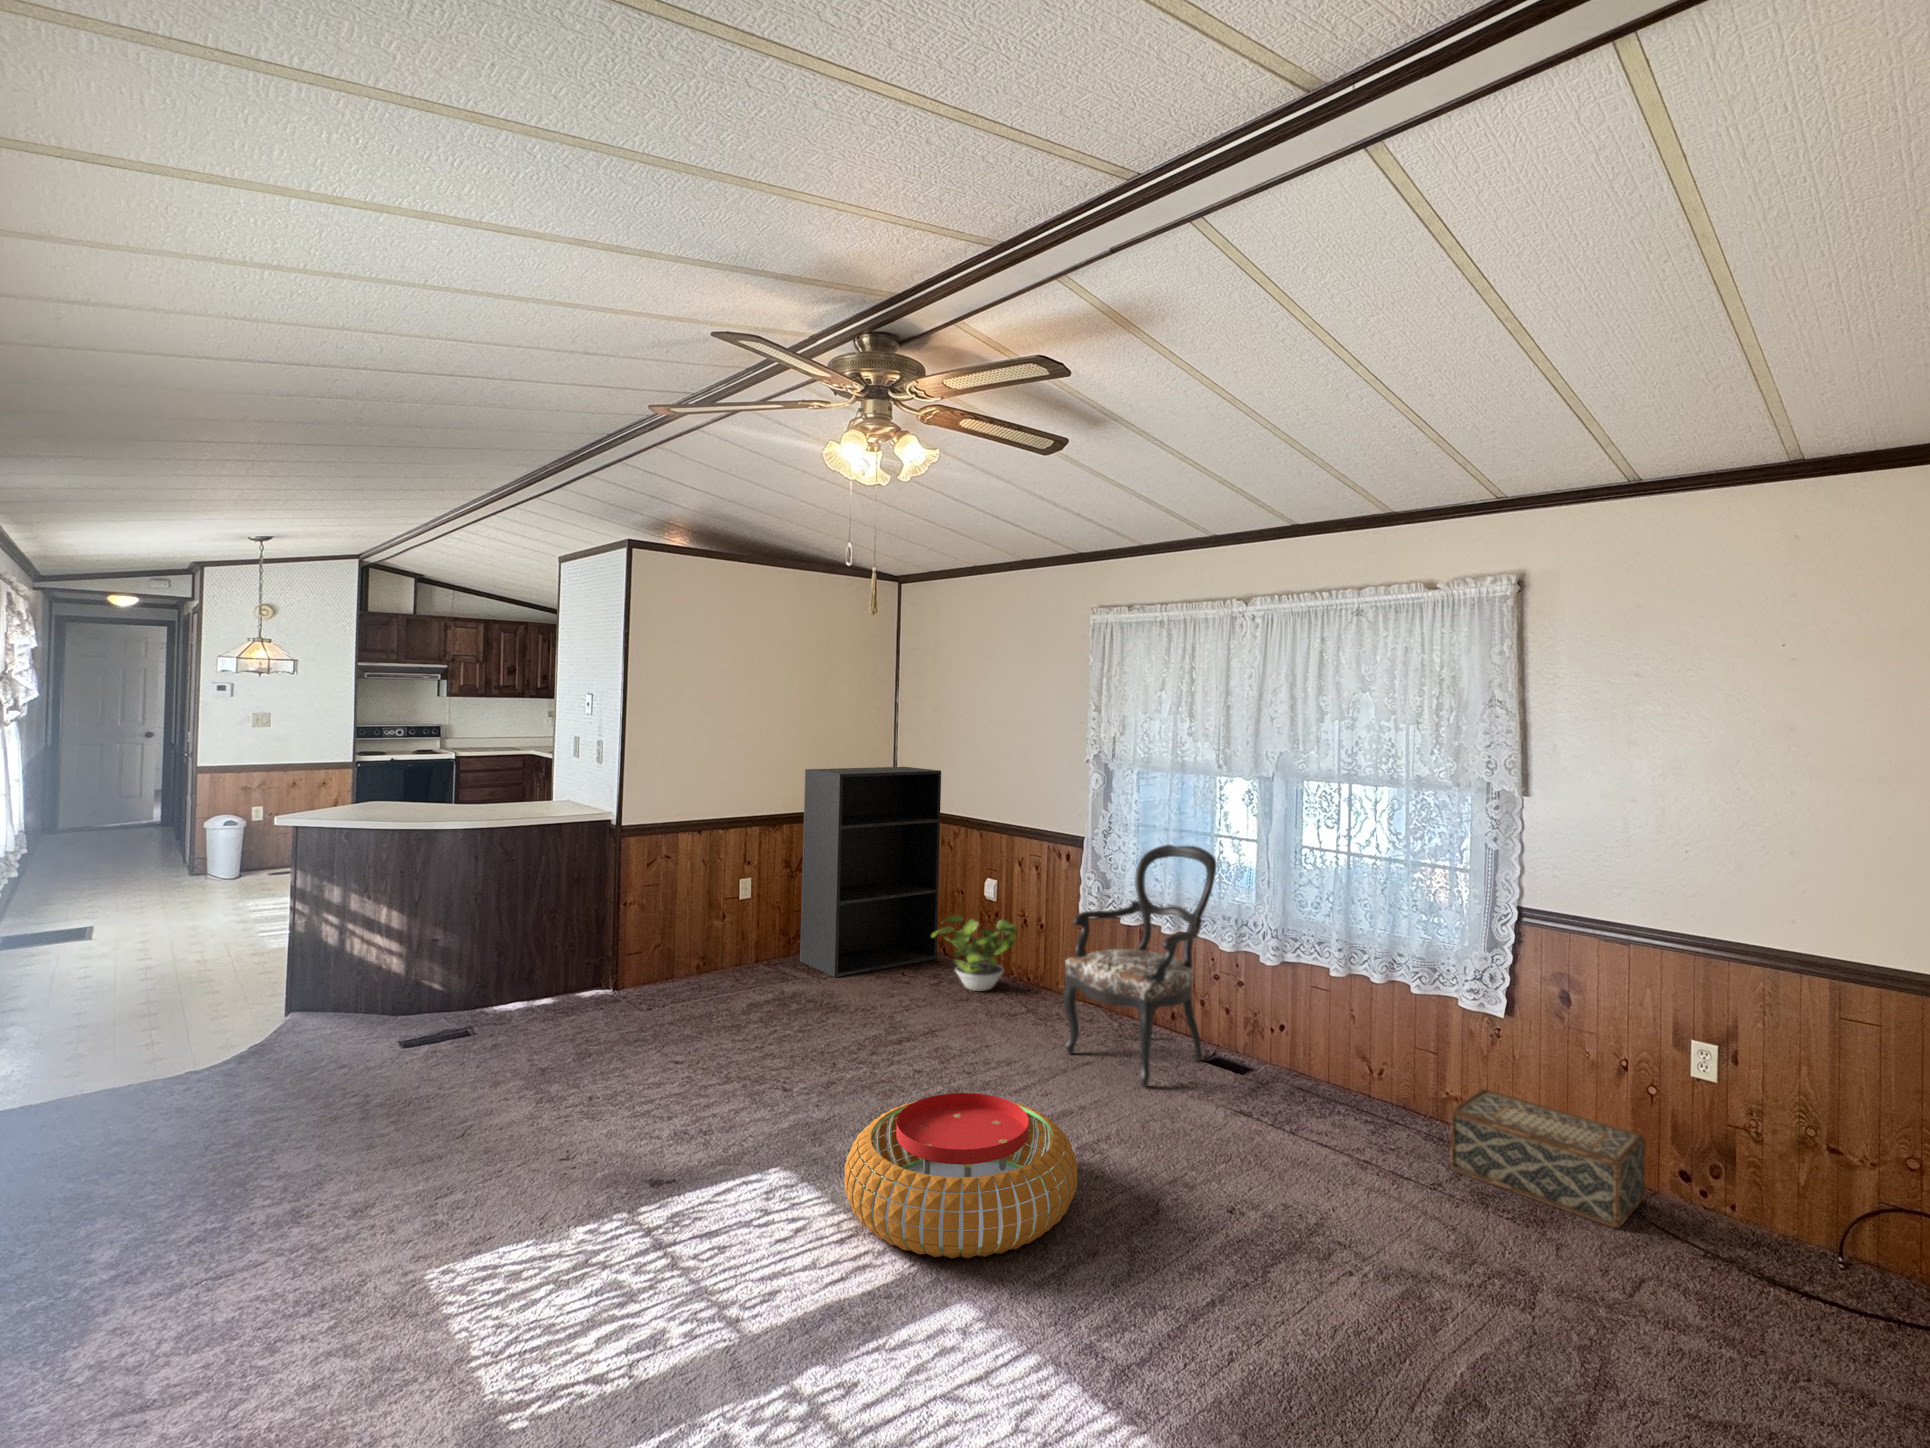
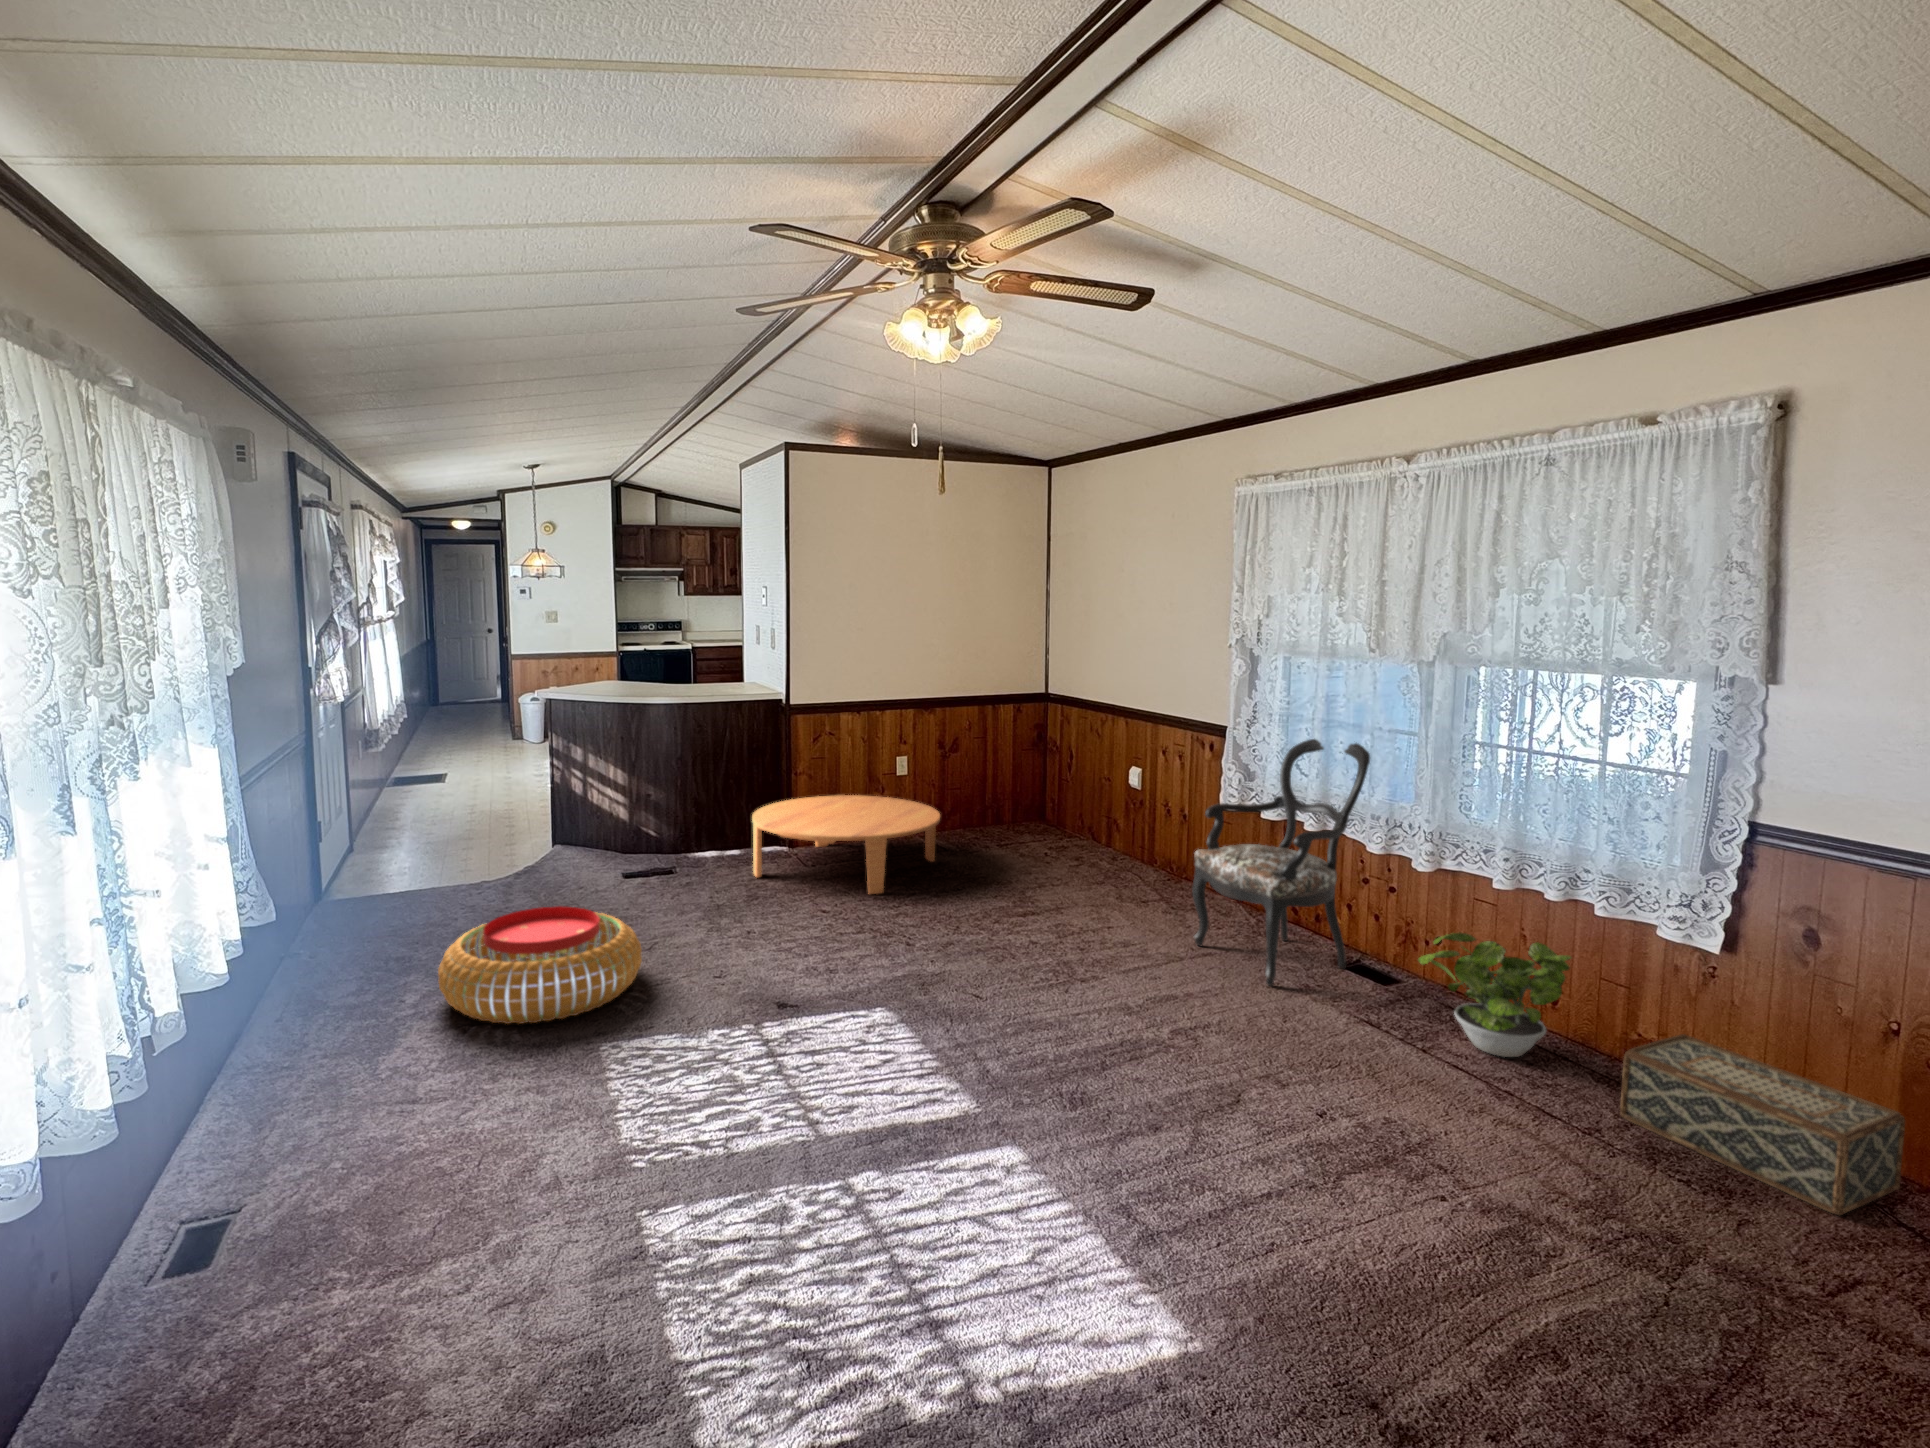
bookshelf: present [800,767,941,977] -> none [958,655,1095,855]
potted plant: present [932,915,1018,991] -> present [1418,932,1571,1057]
coffee table: none [575,923,793,1035] -> present [752,795,940,894]
pouf: present [844,1093,1078,1259] -> present [438,906,642,1024]

